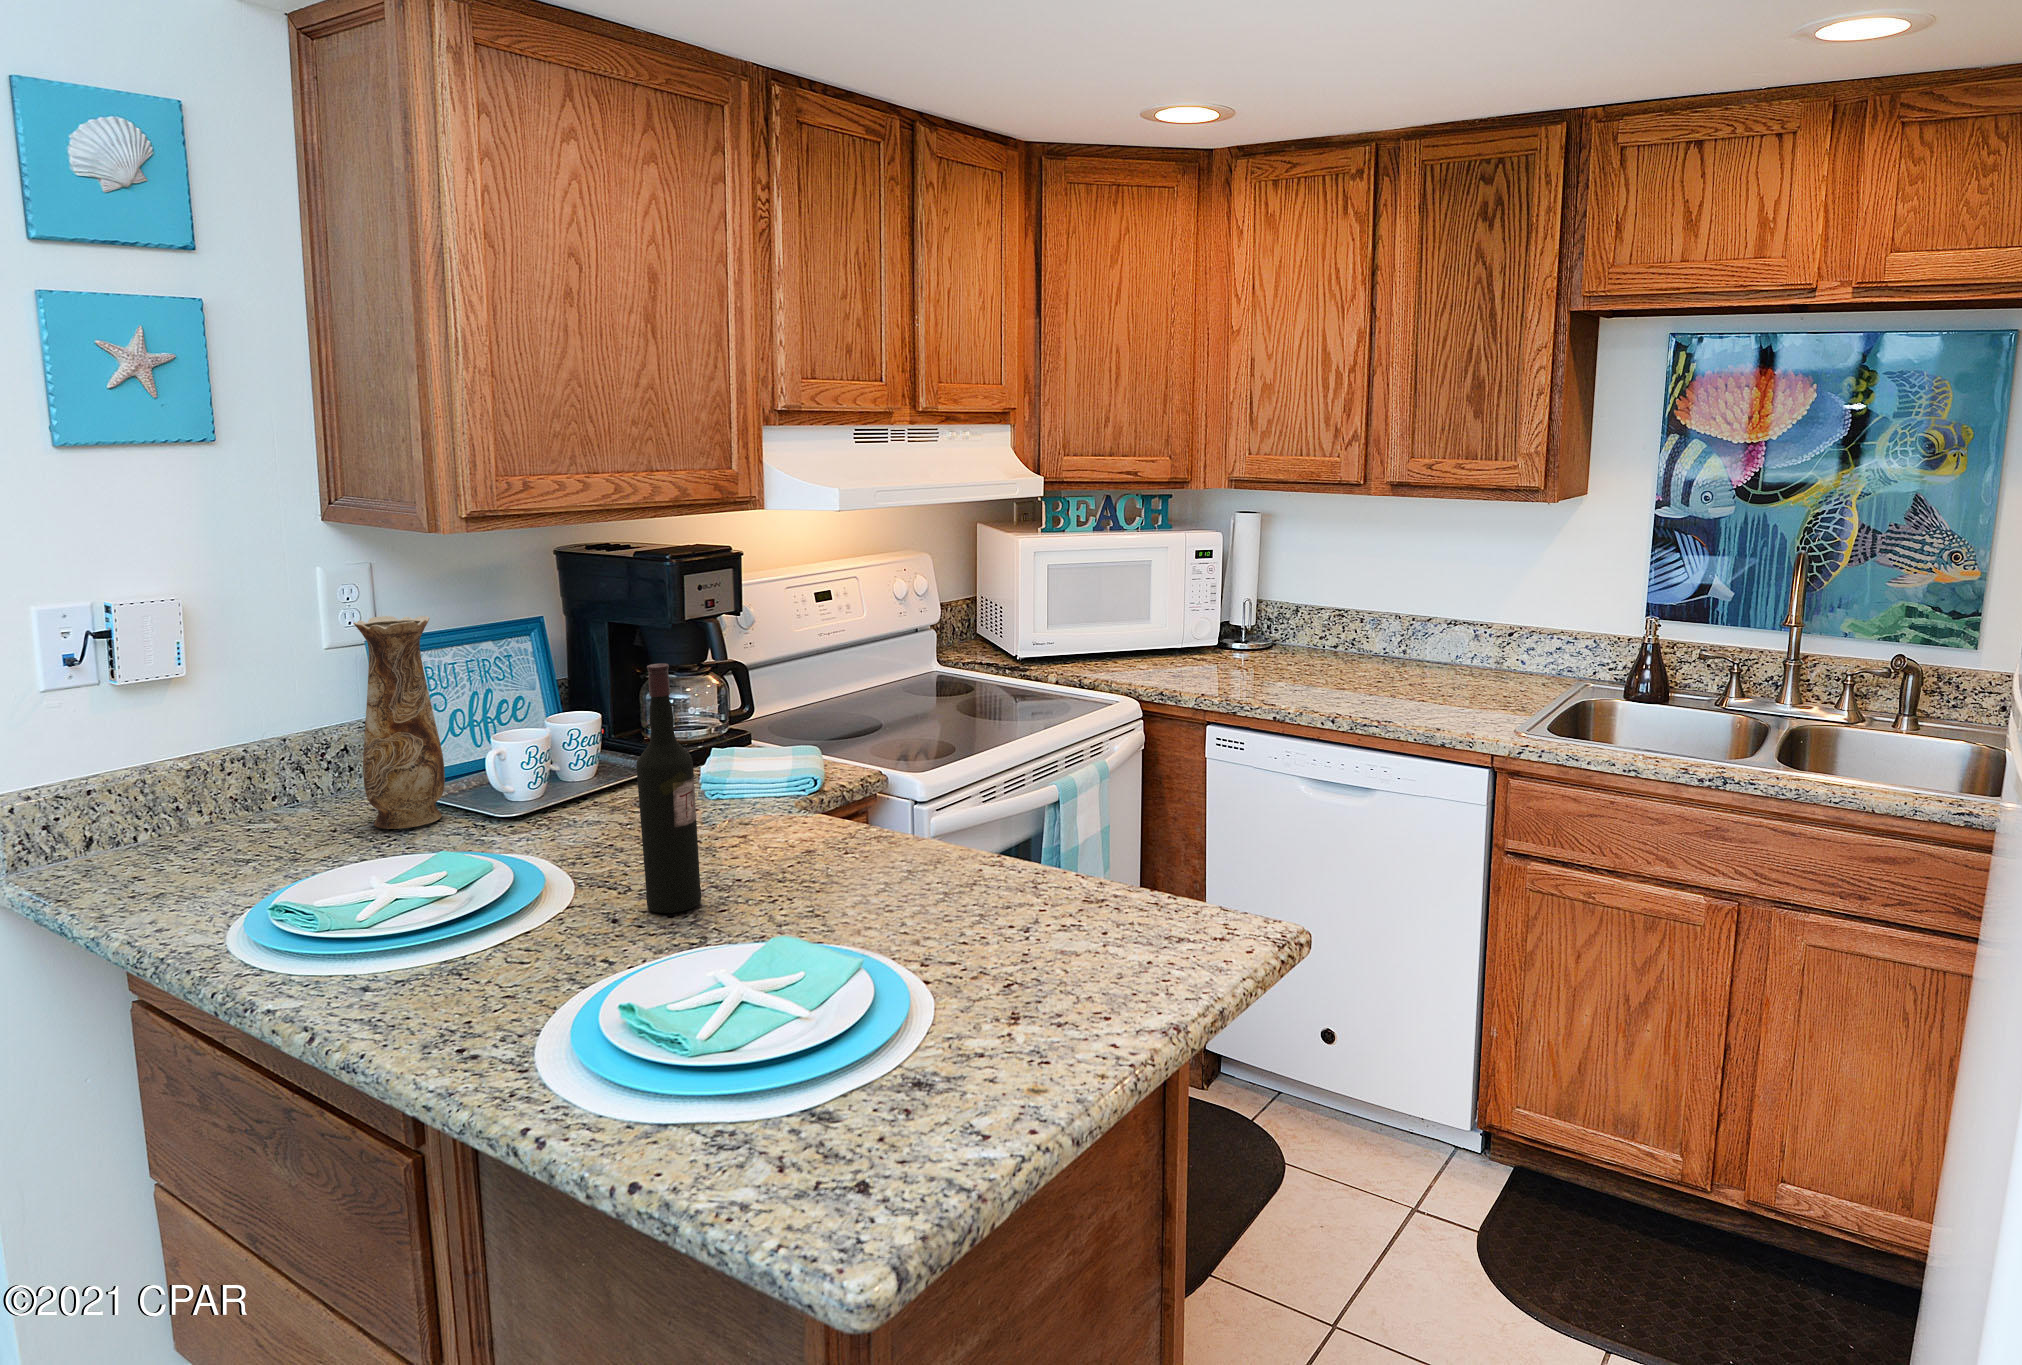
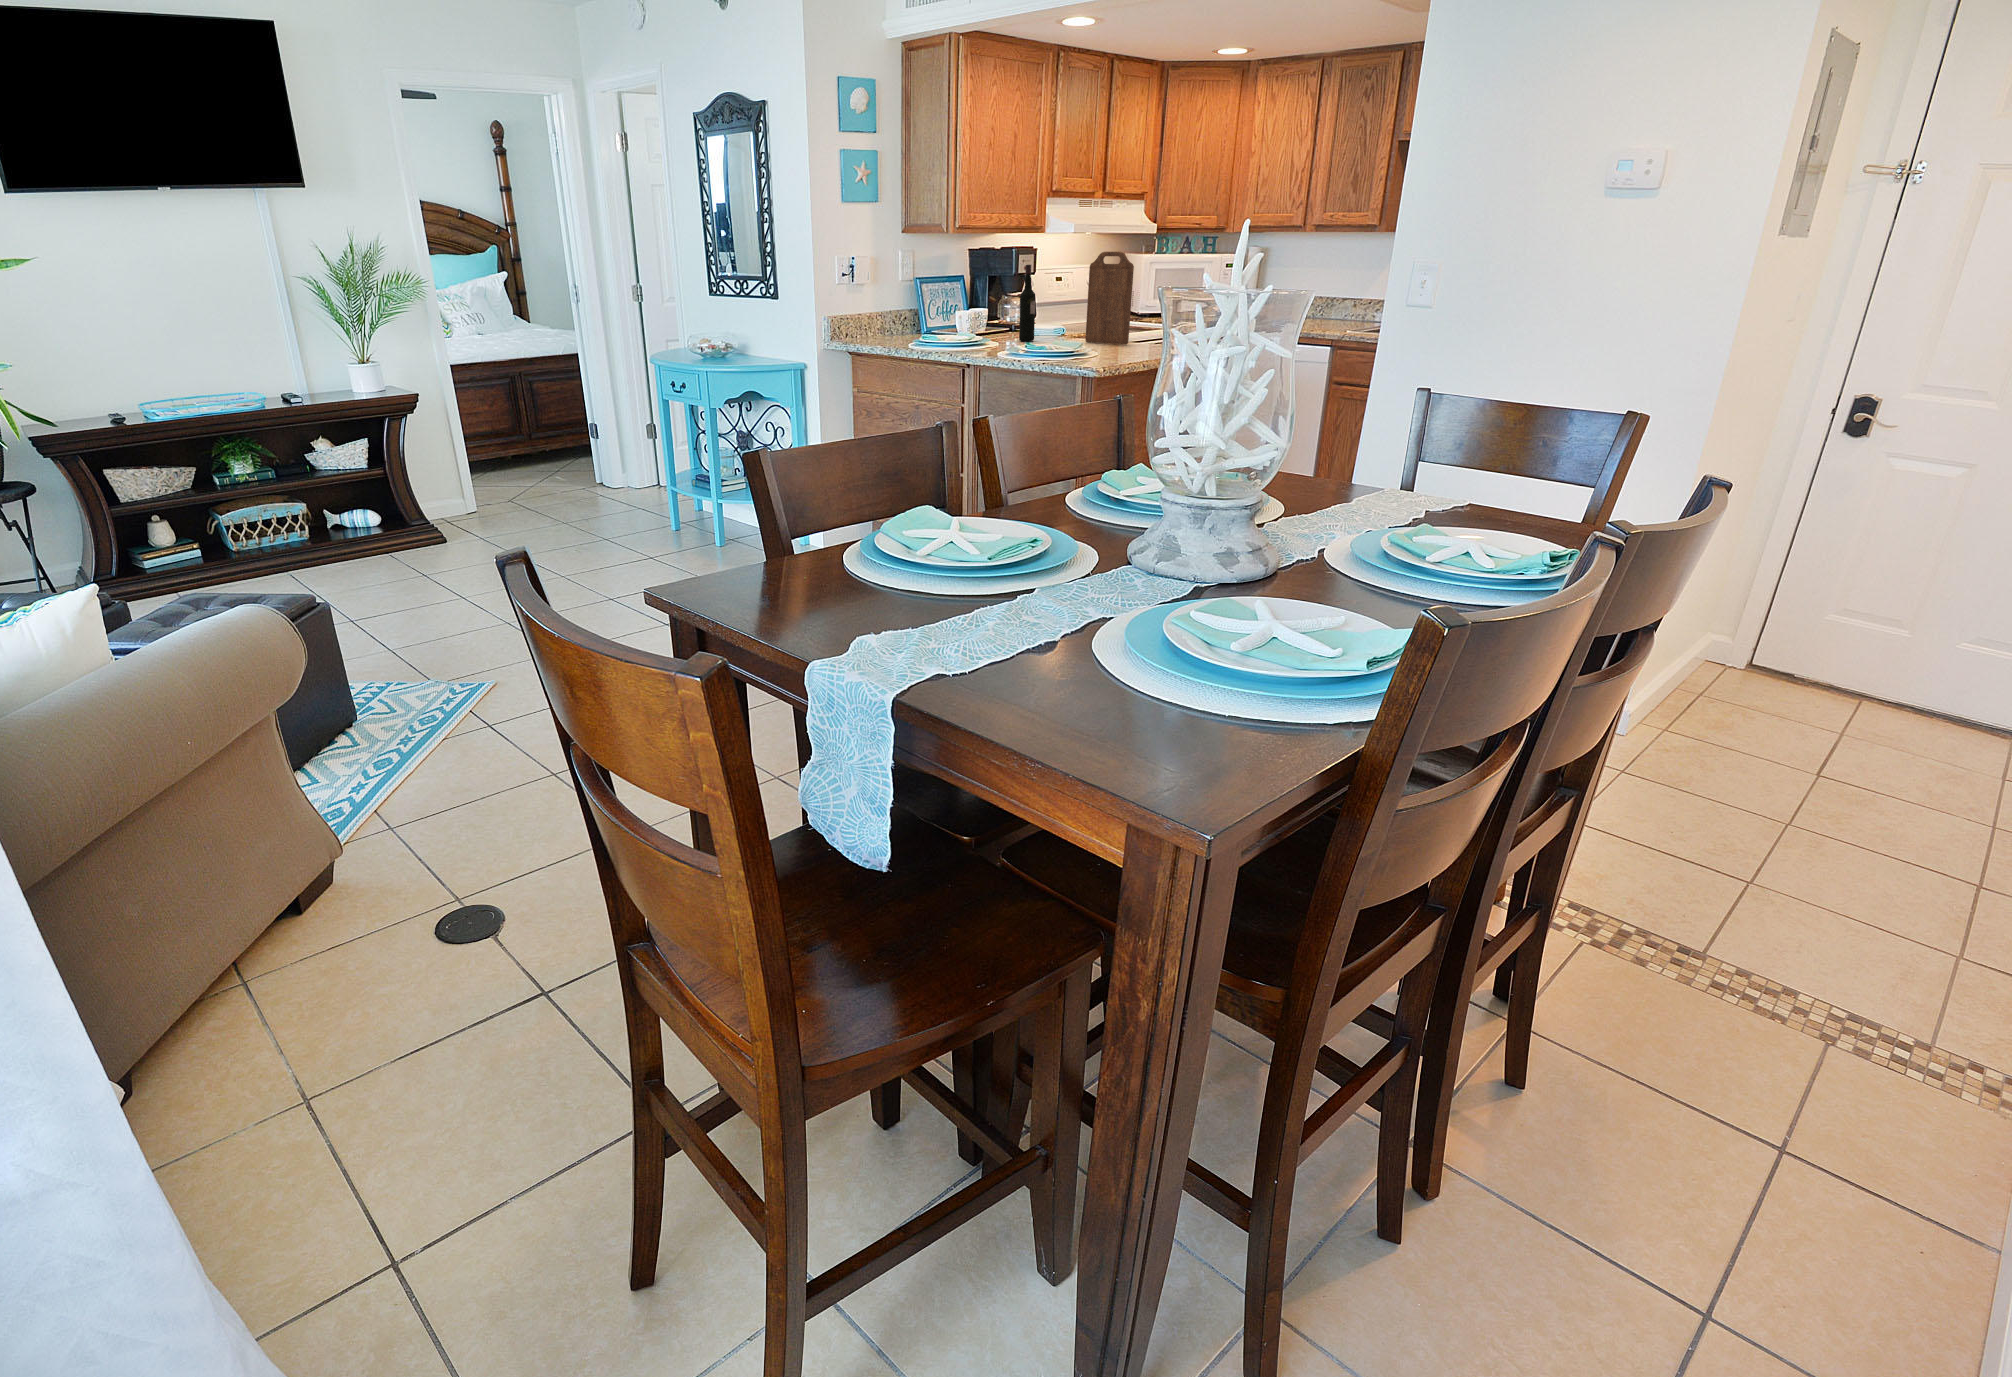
vase: present [354,616,445,829] -> none [924,262,946,333]
cutting board: none [874,628,1032,935] -> present [1085,252,1134,344]

